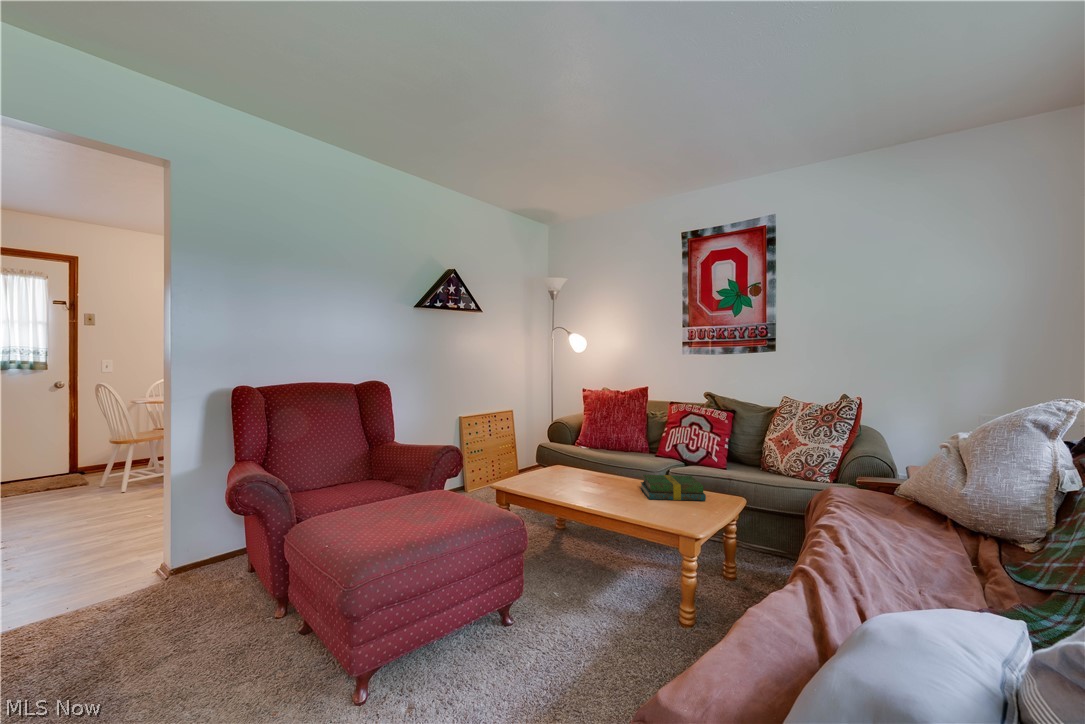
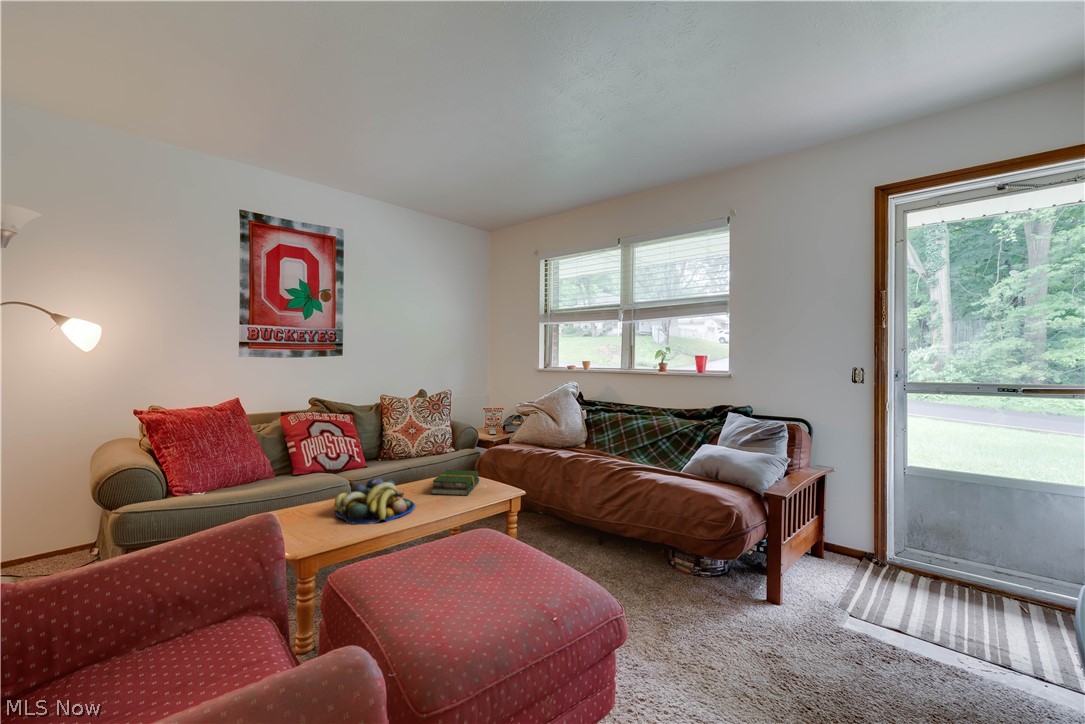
fruit bowl: none [548,454,618,487] -> present [334,478,415,524]

